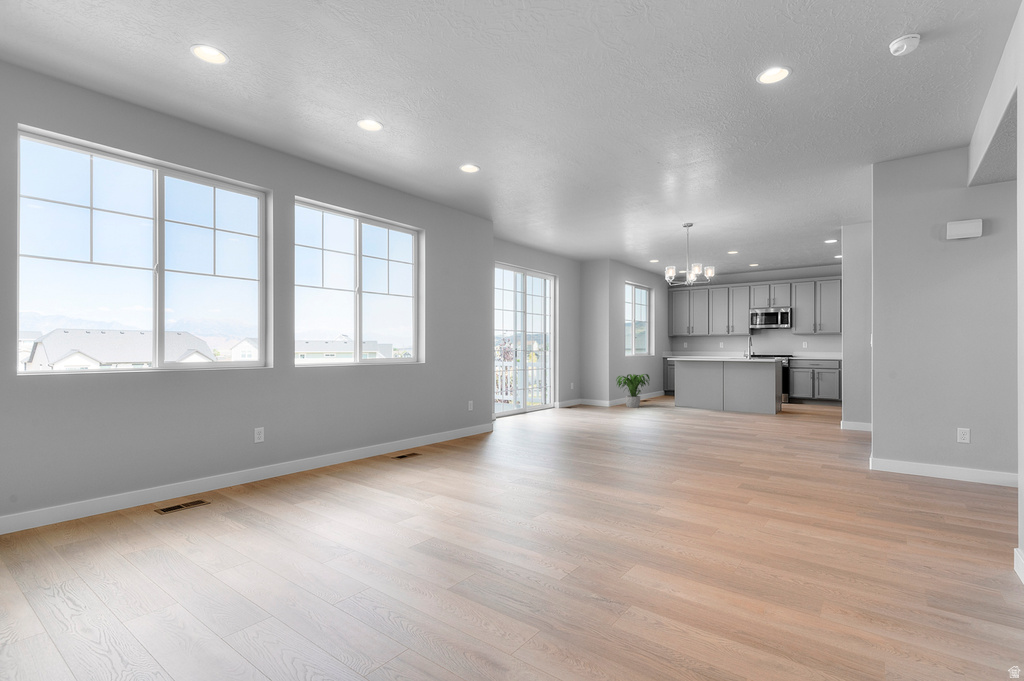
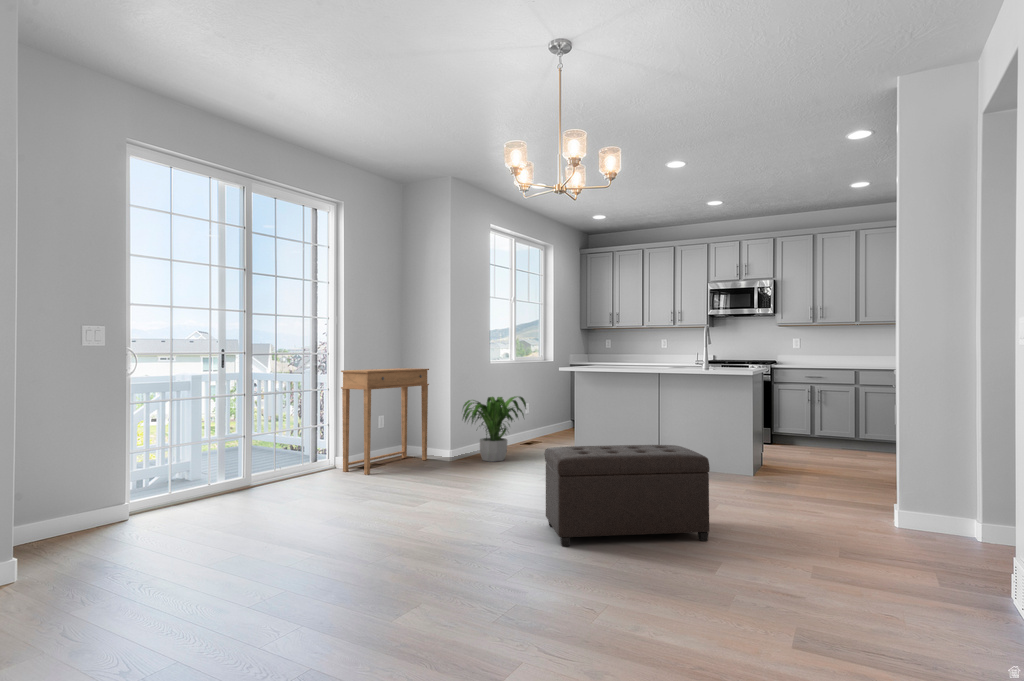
side table: none [561,359,599,411] -> present [341,368,429,475]
ottoman: none [678,393,753,431] -> present [545,445,710,546]

